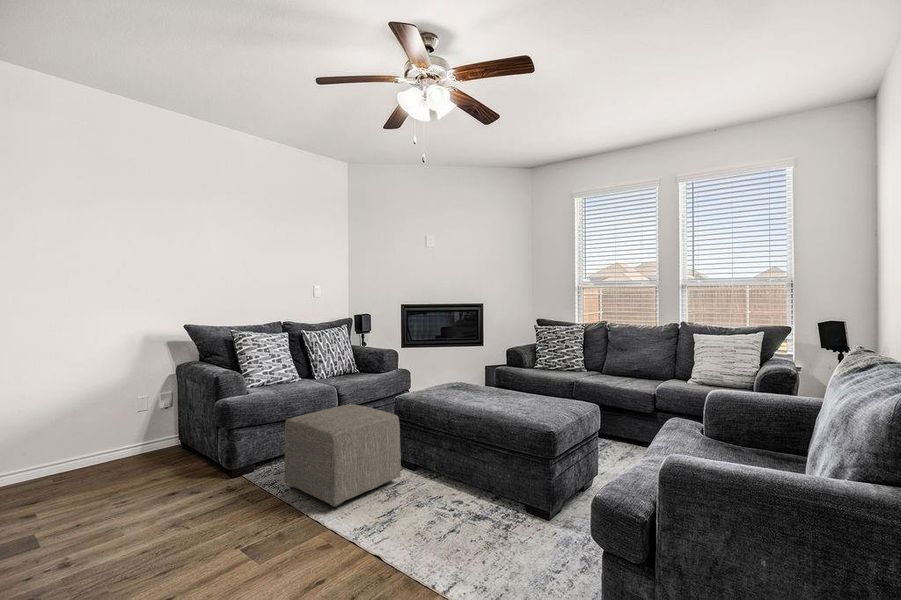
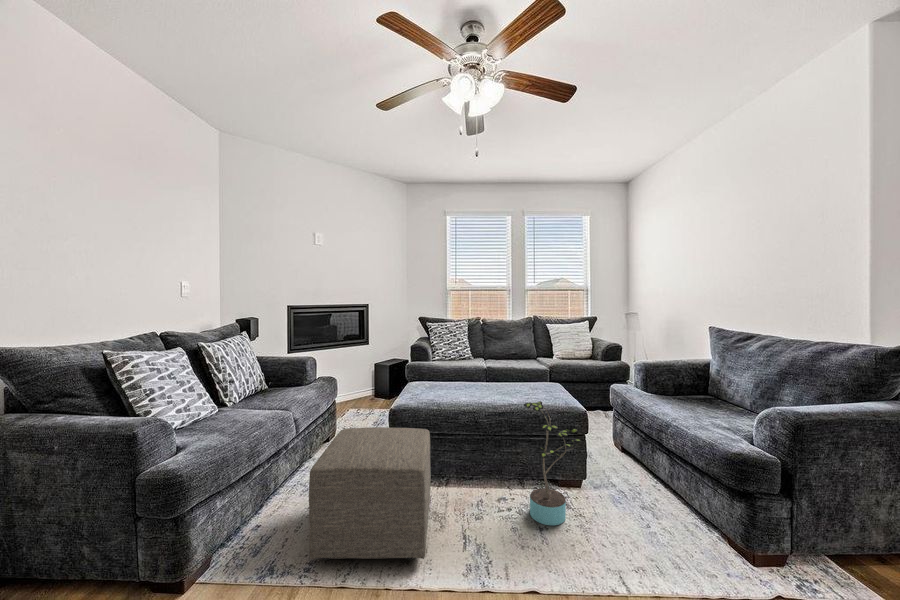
potted plant: none [440,404,512,532] -> present [524,401,581,525]

